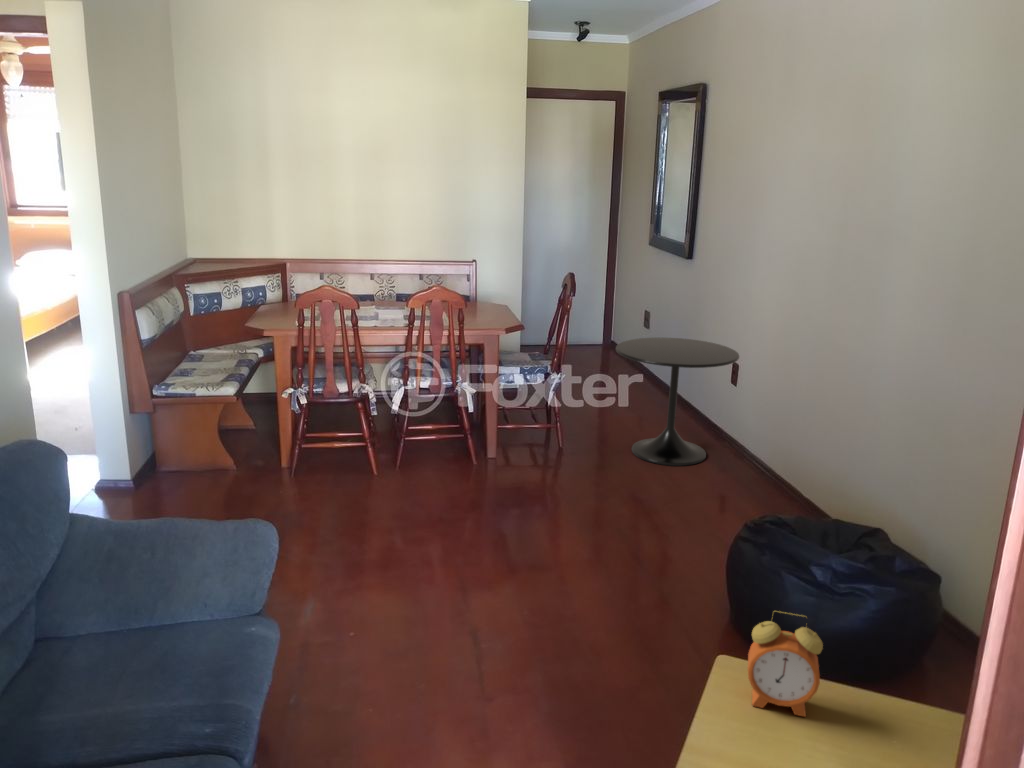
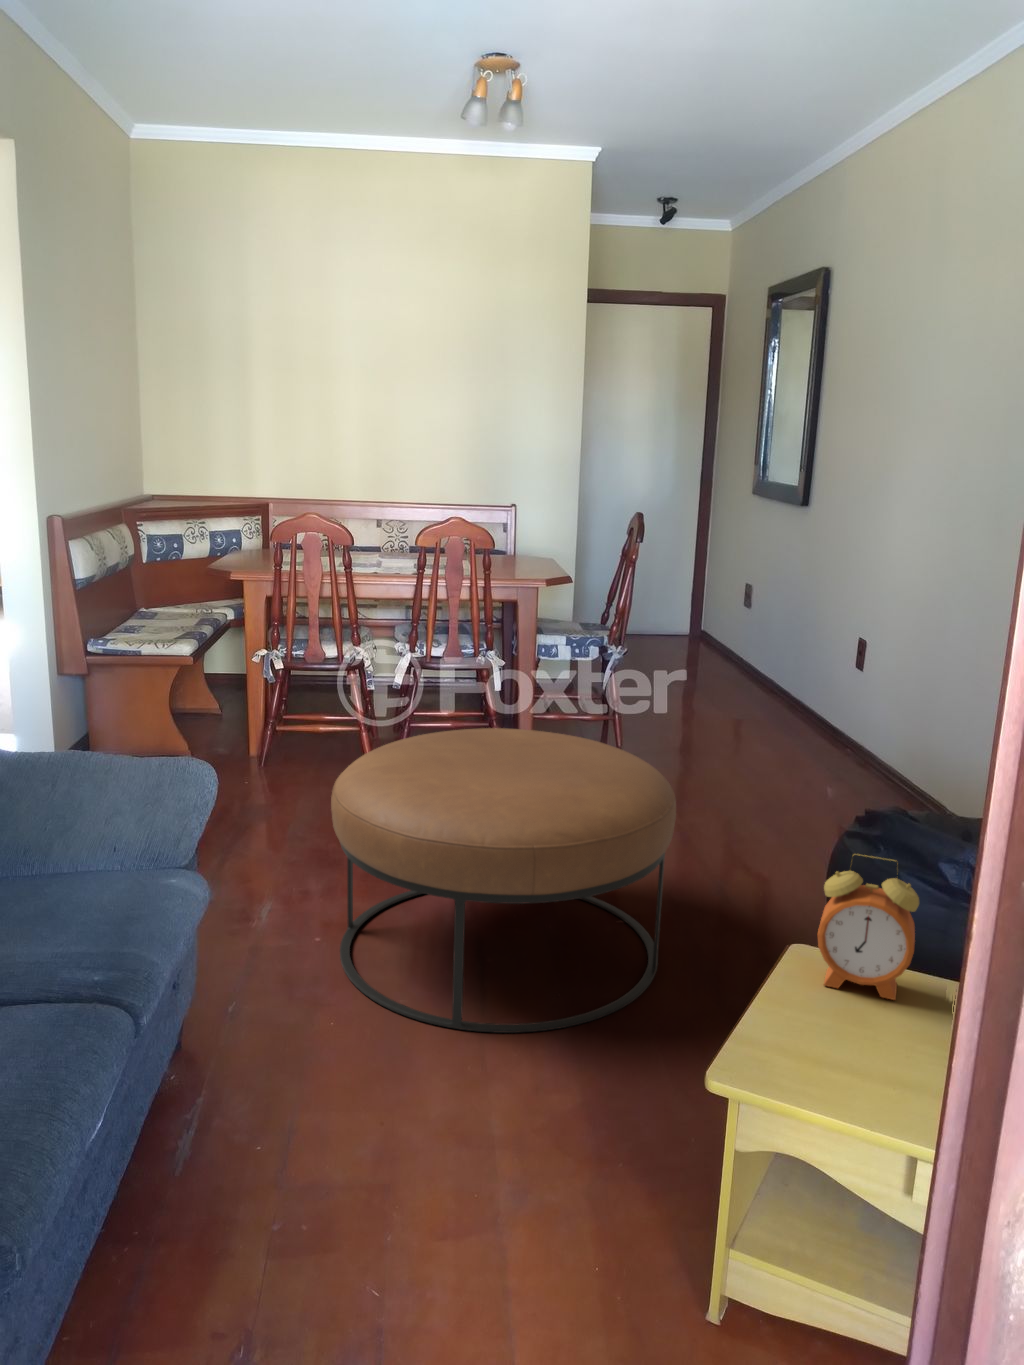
side table: present [616,337,739,466] -> none [695,603,863,772]
ottoman: none [360,465,621,714] -> present [331,728,676,1033]

